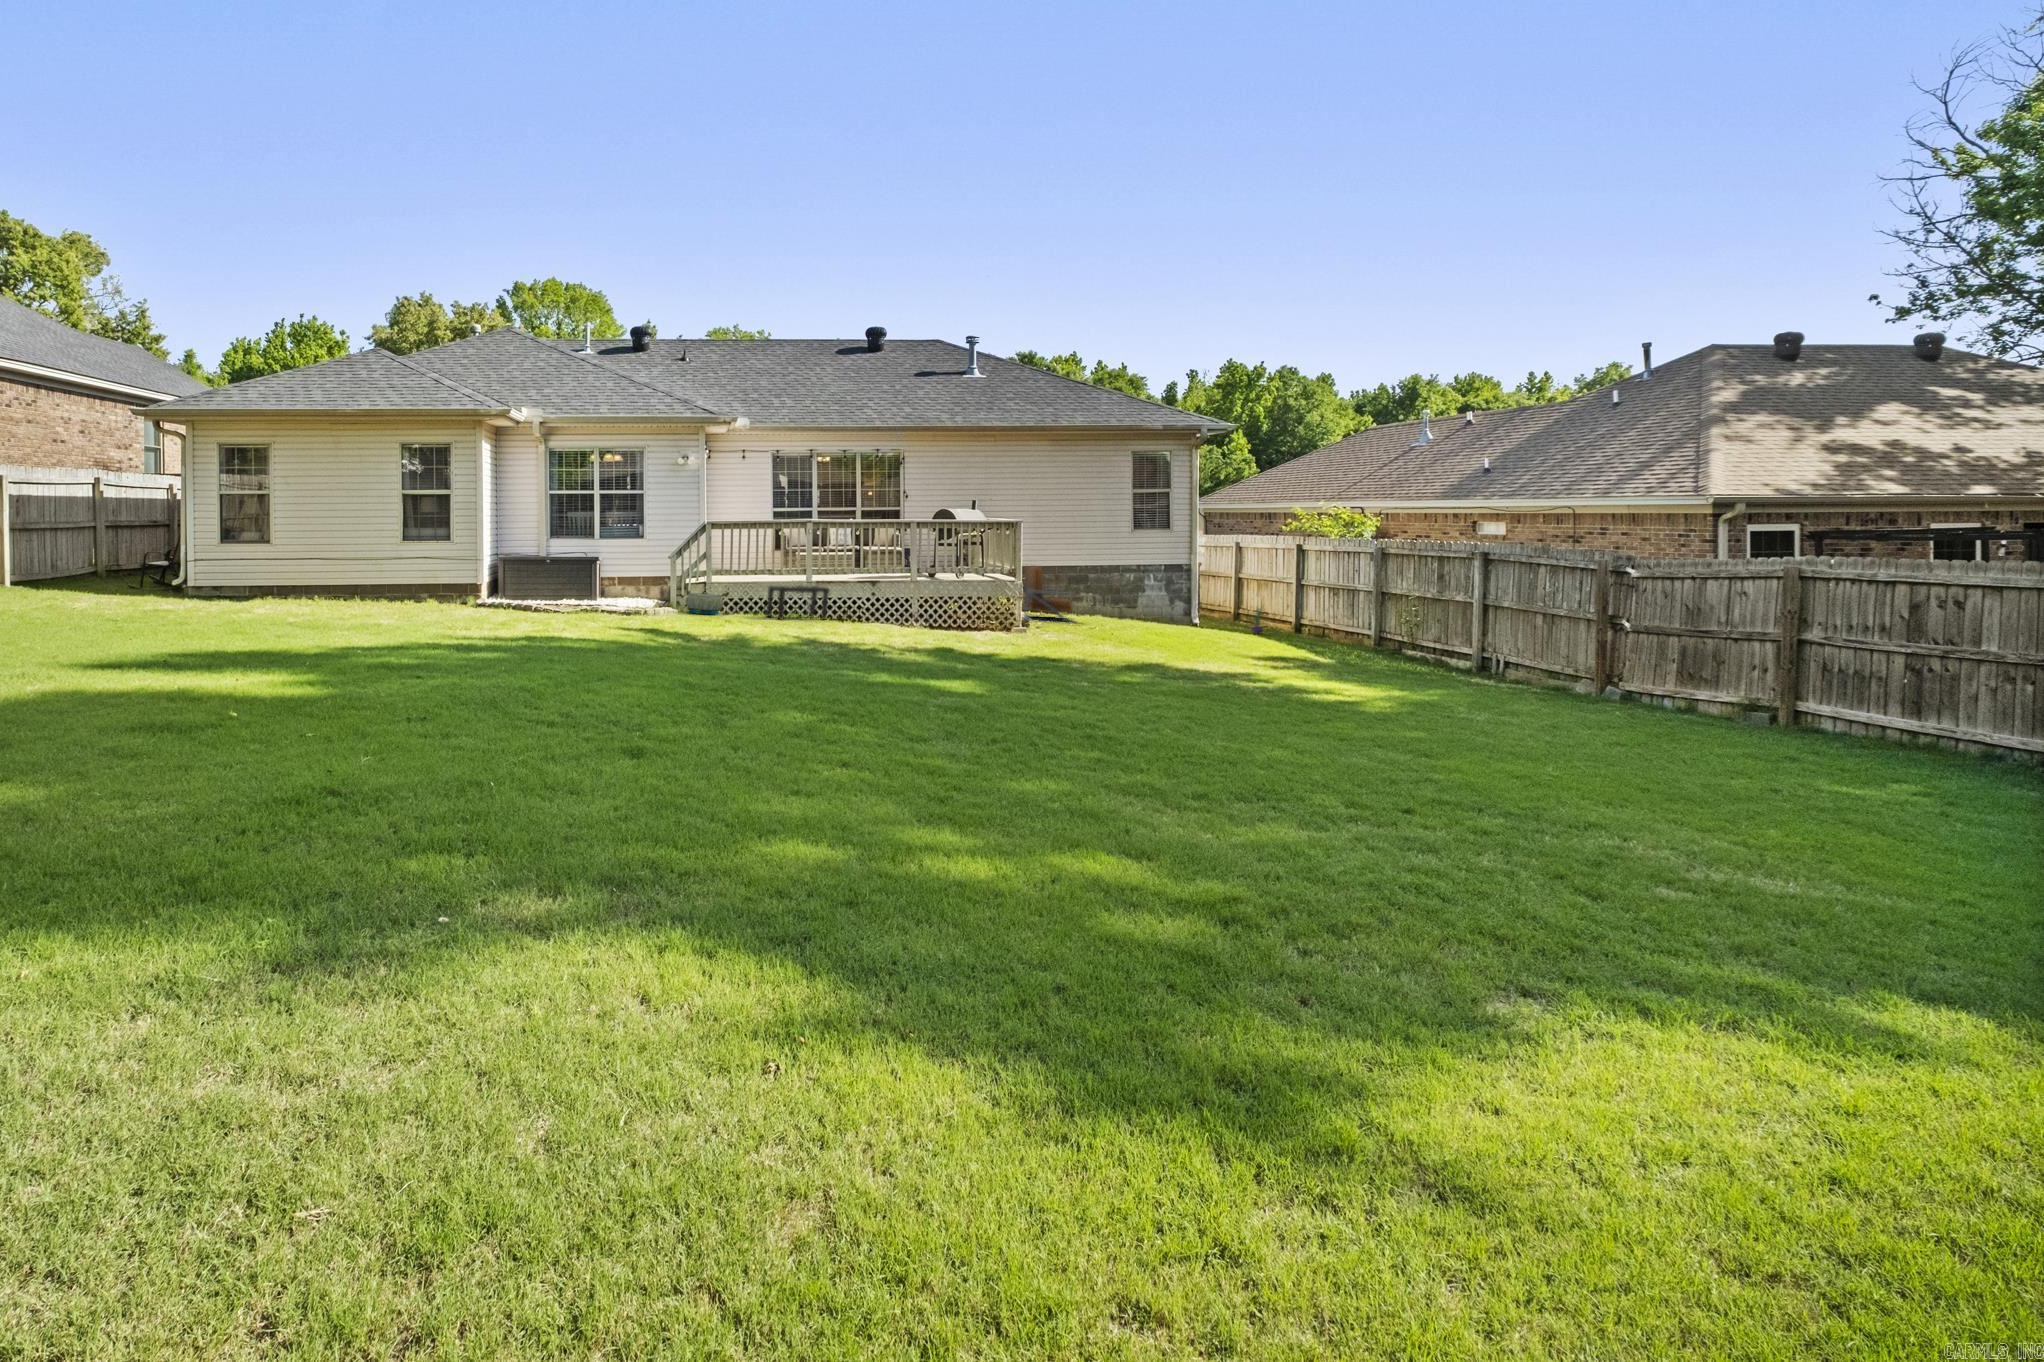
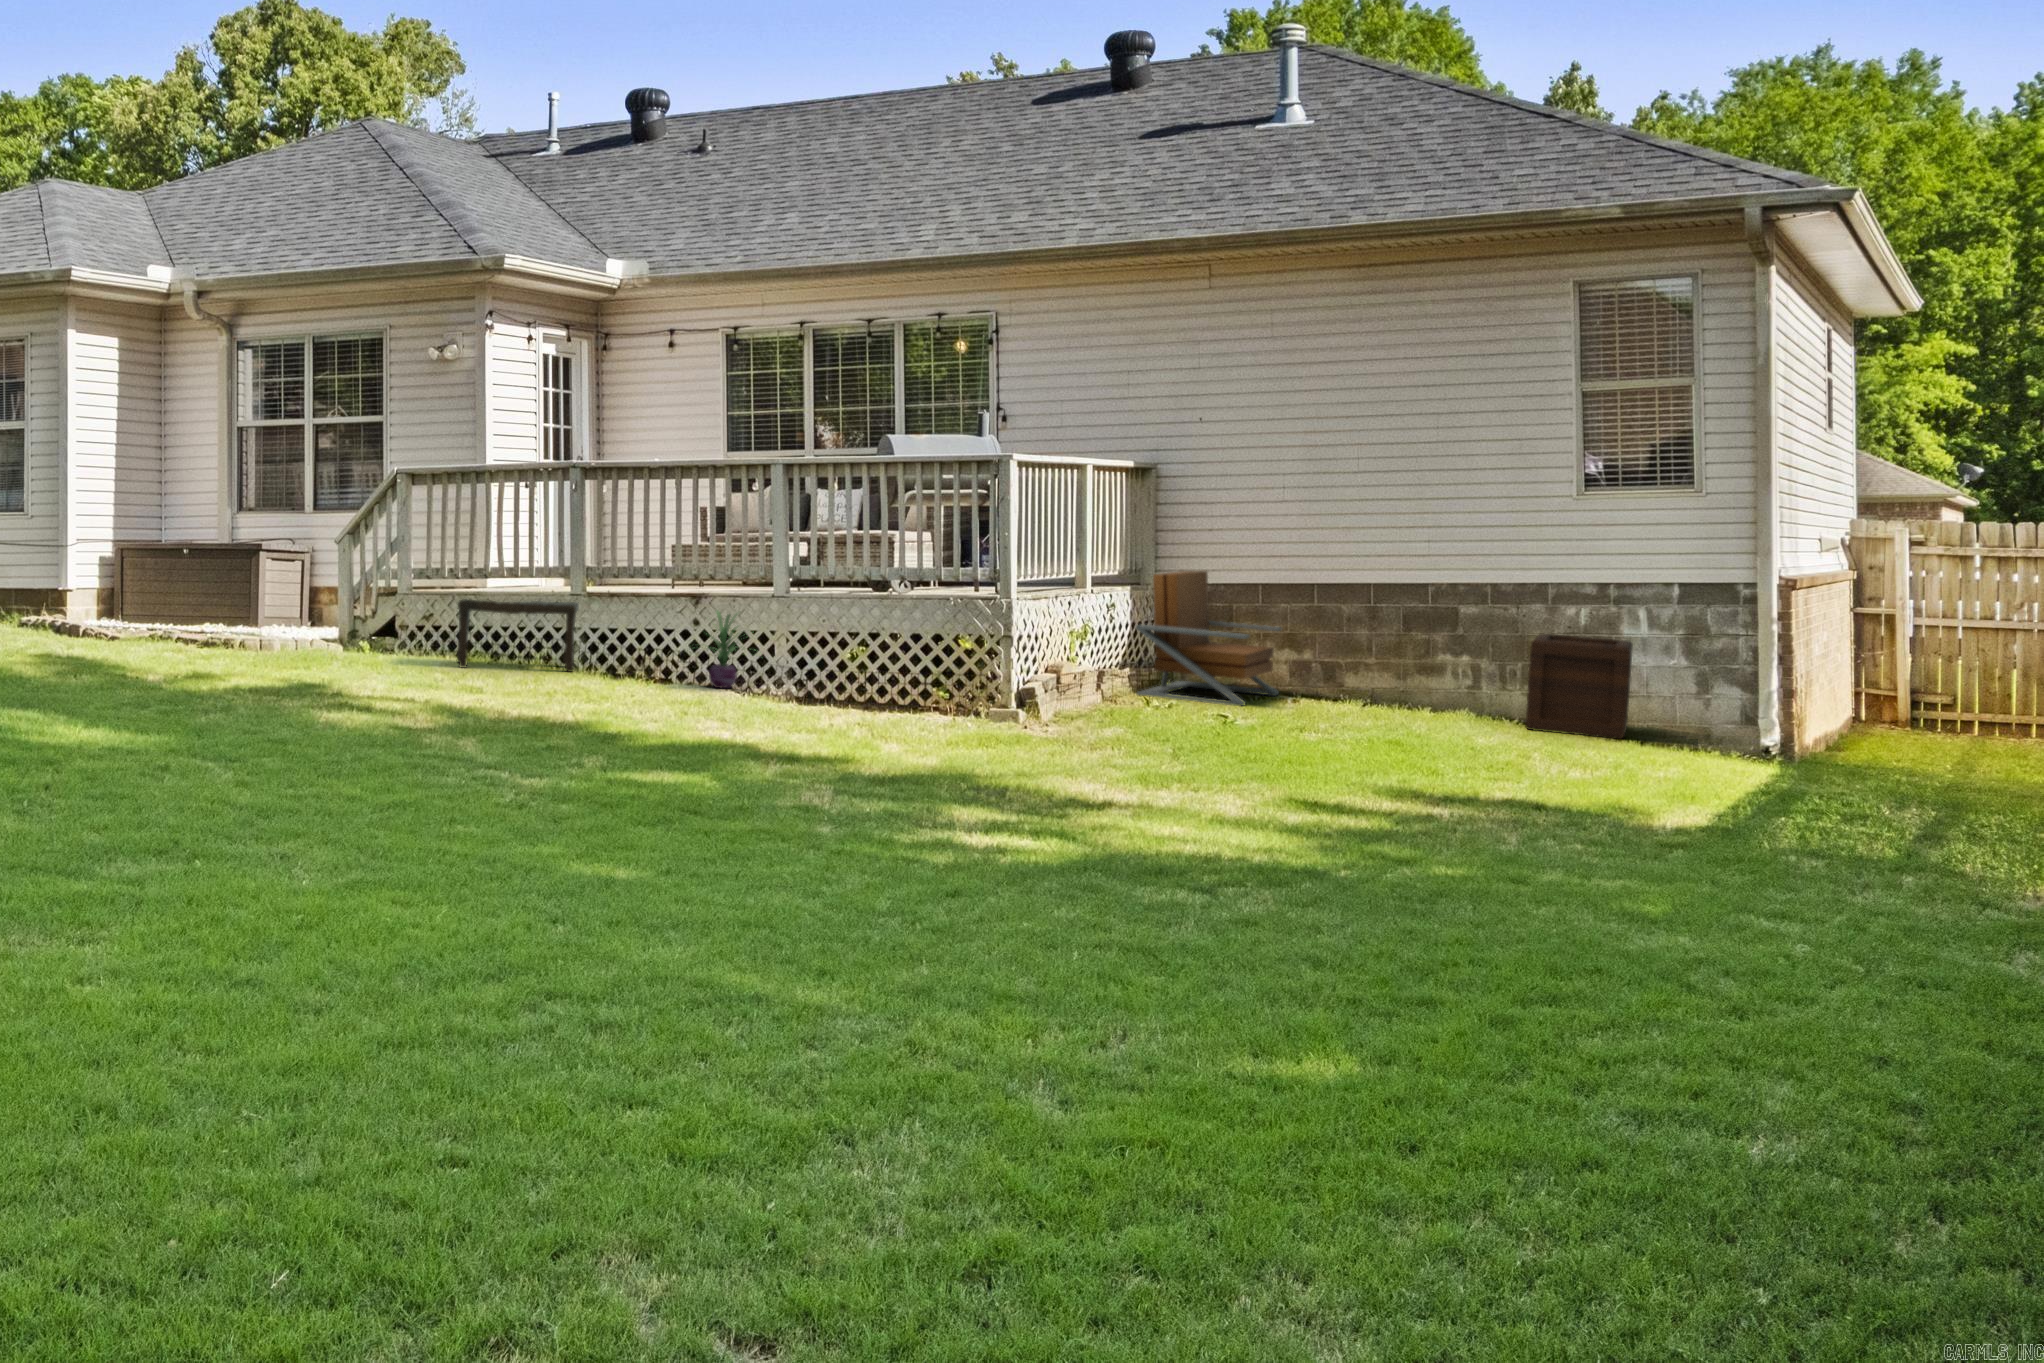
wooden crate: none [1165,590,1216,631] -> present [1525,634,1633,739]
basket: present [685,592,724,615] -> none [316,609,393,653]
decorative plant: present [1252,606,1263,634] -> present [706,611,737,688]

